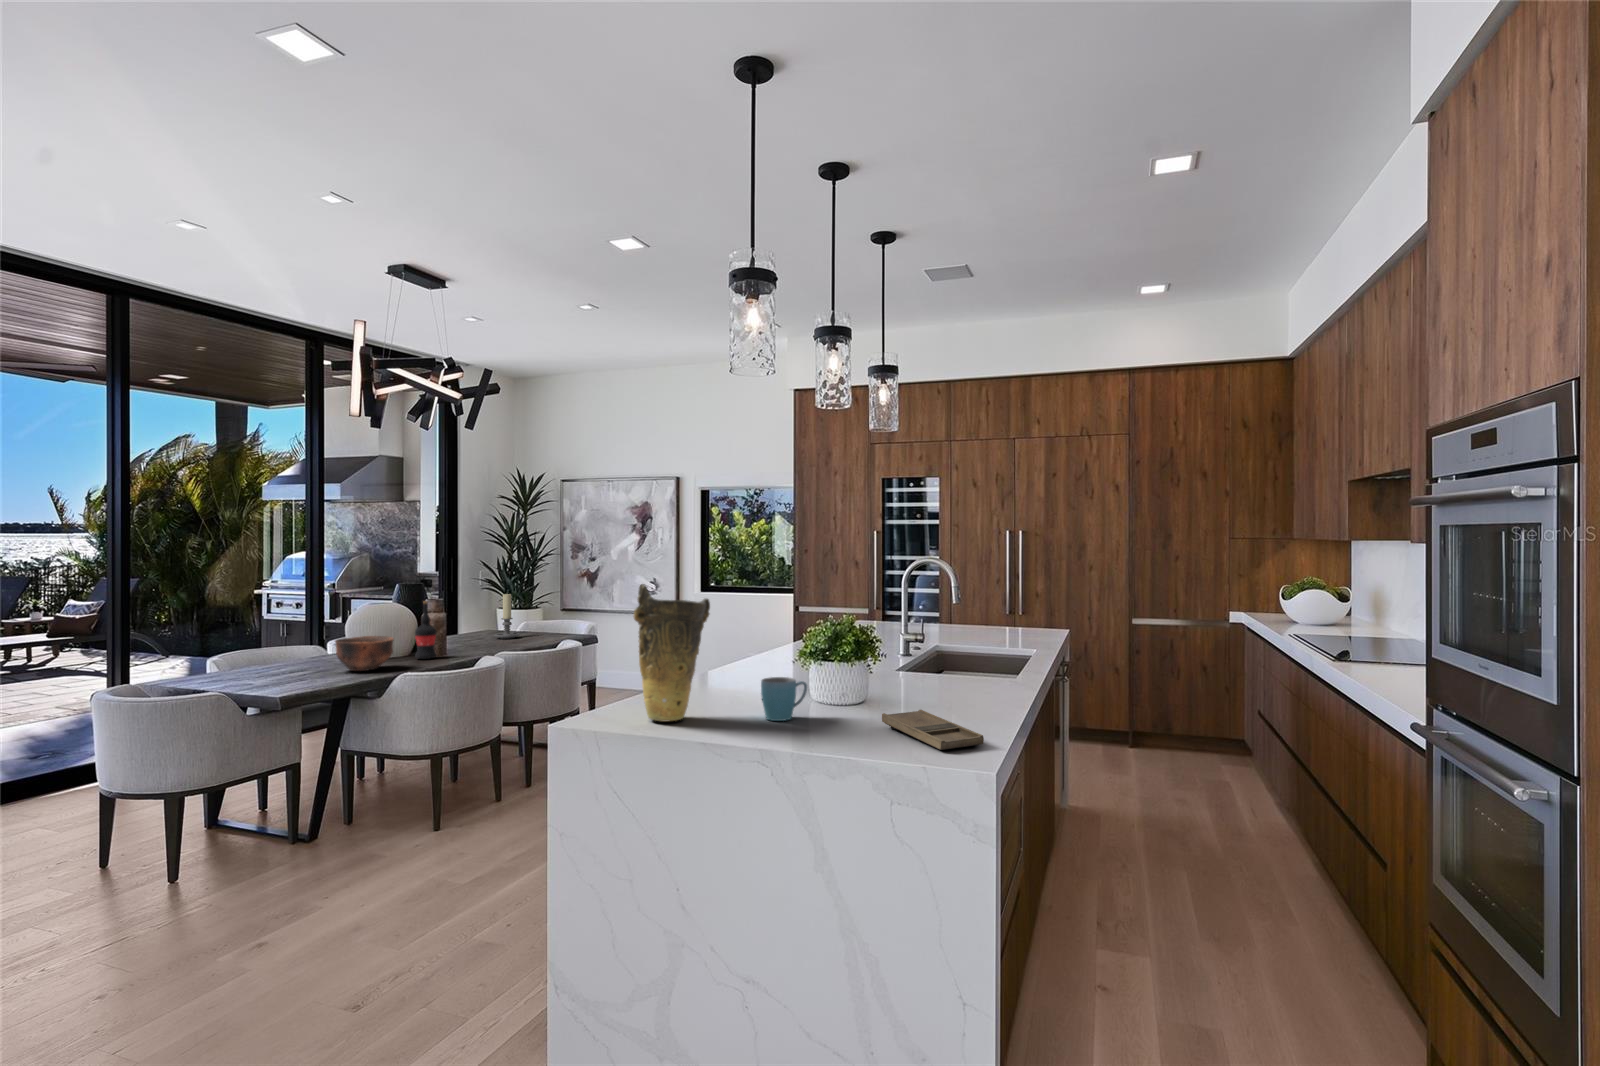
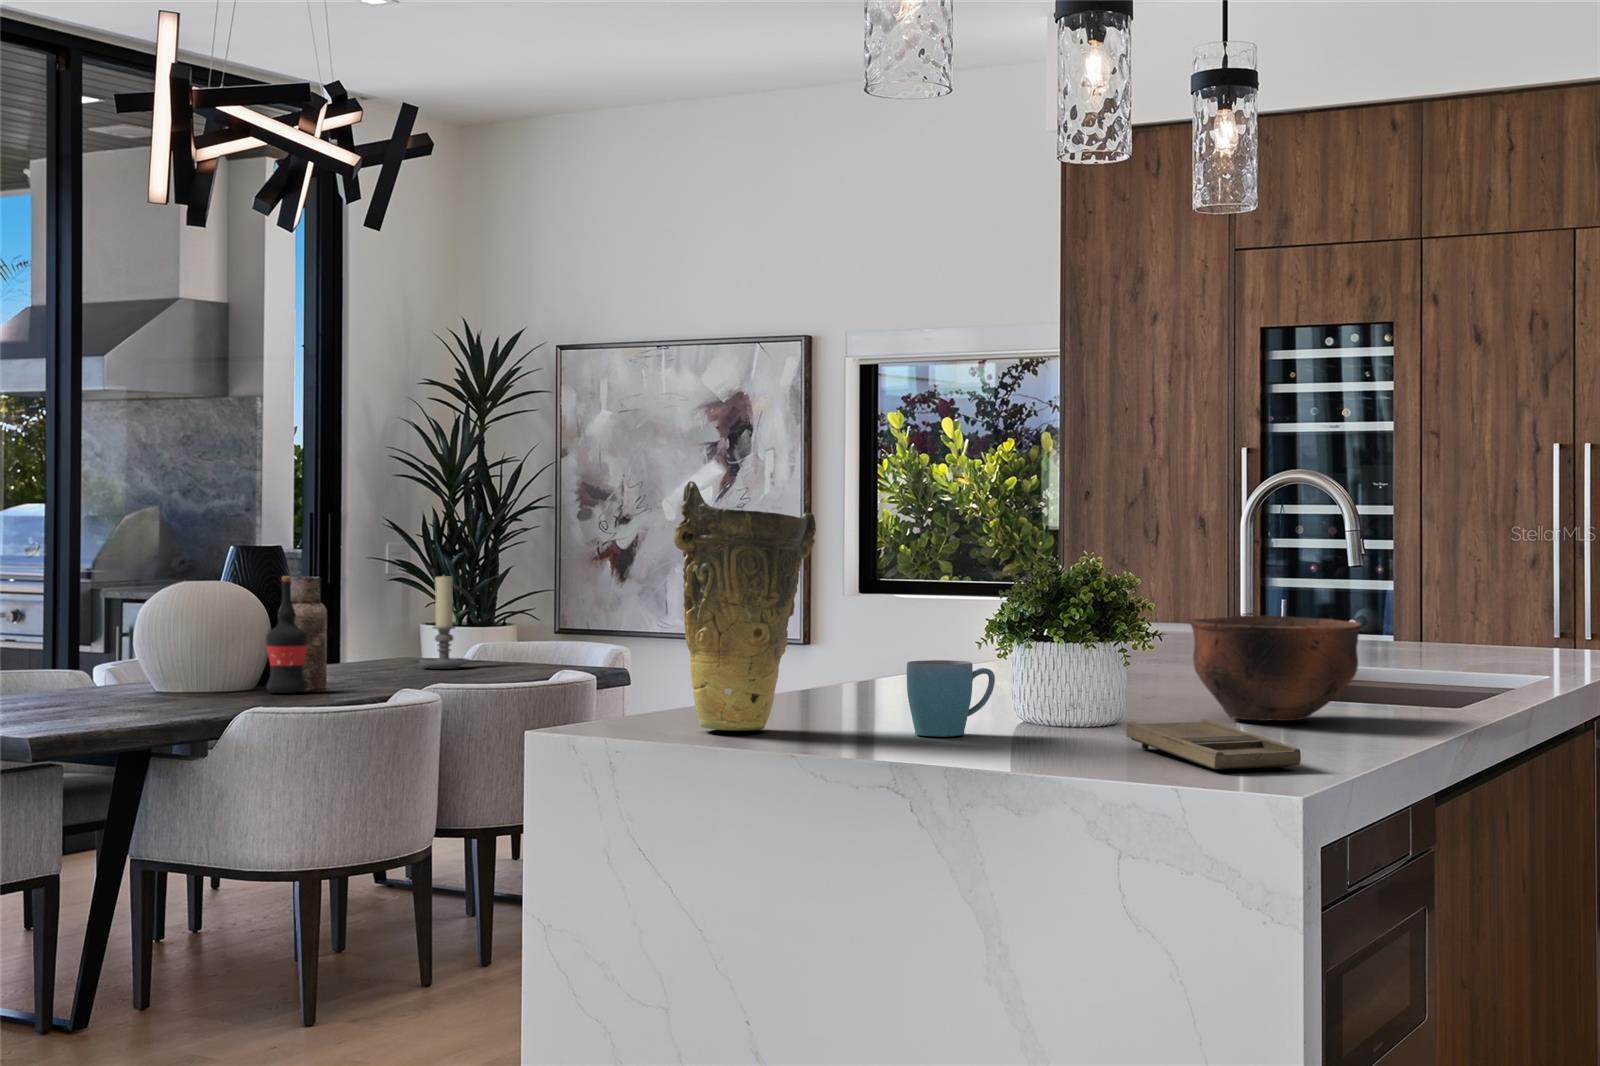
bowl: present [335,636,394,671] -> present [1190,615,1362,721]

